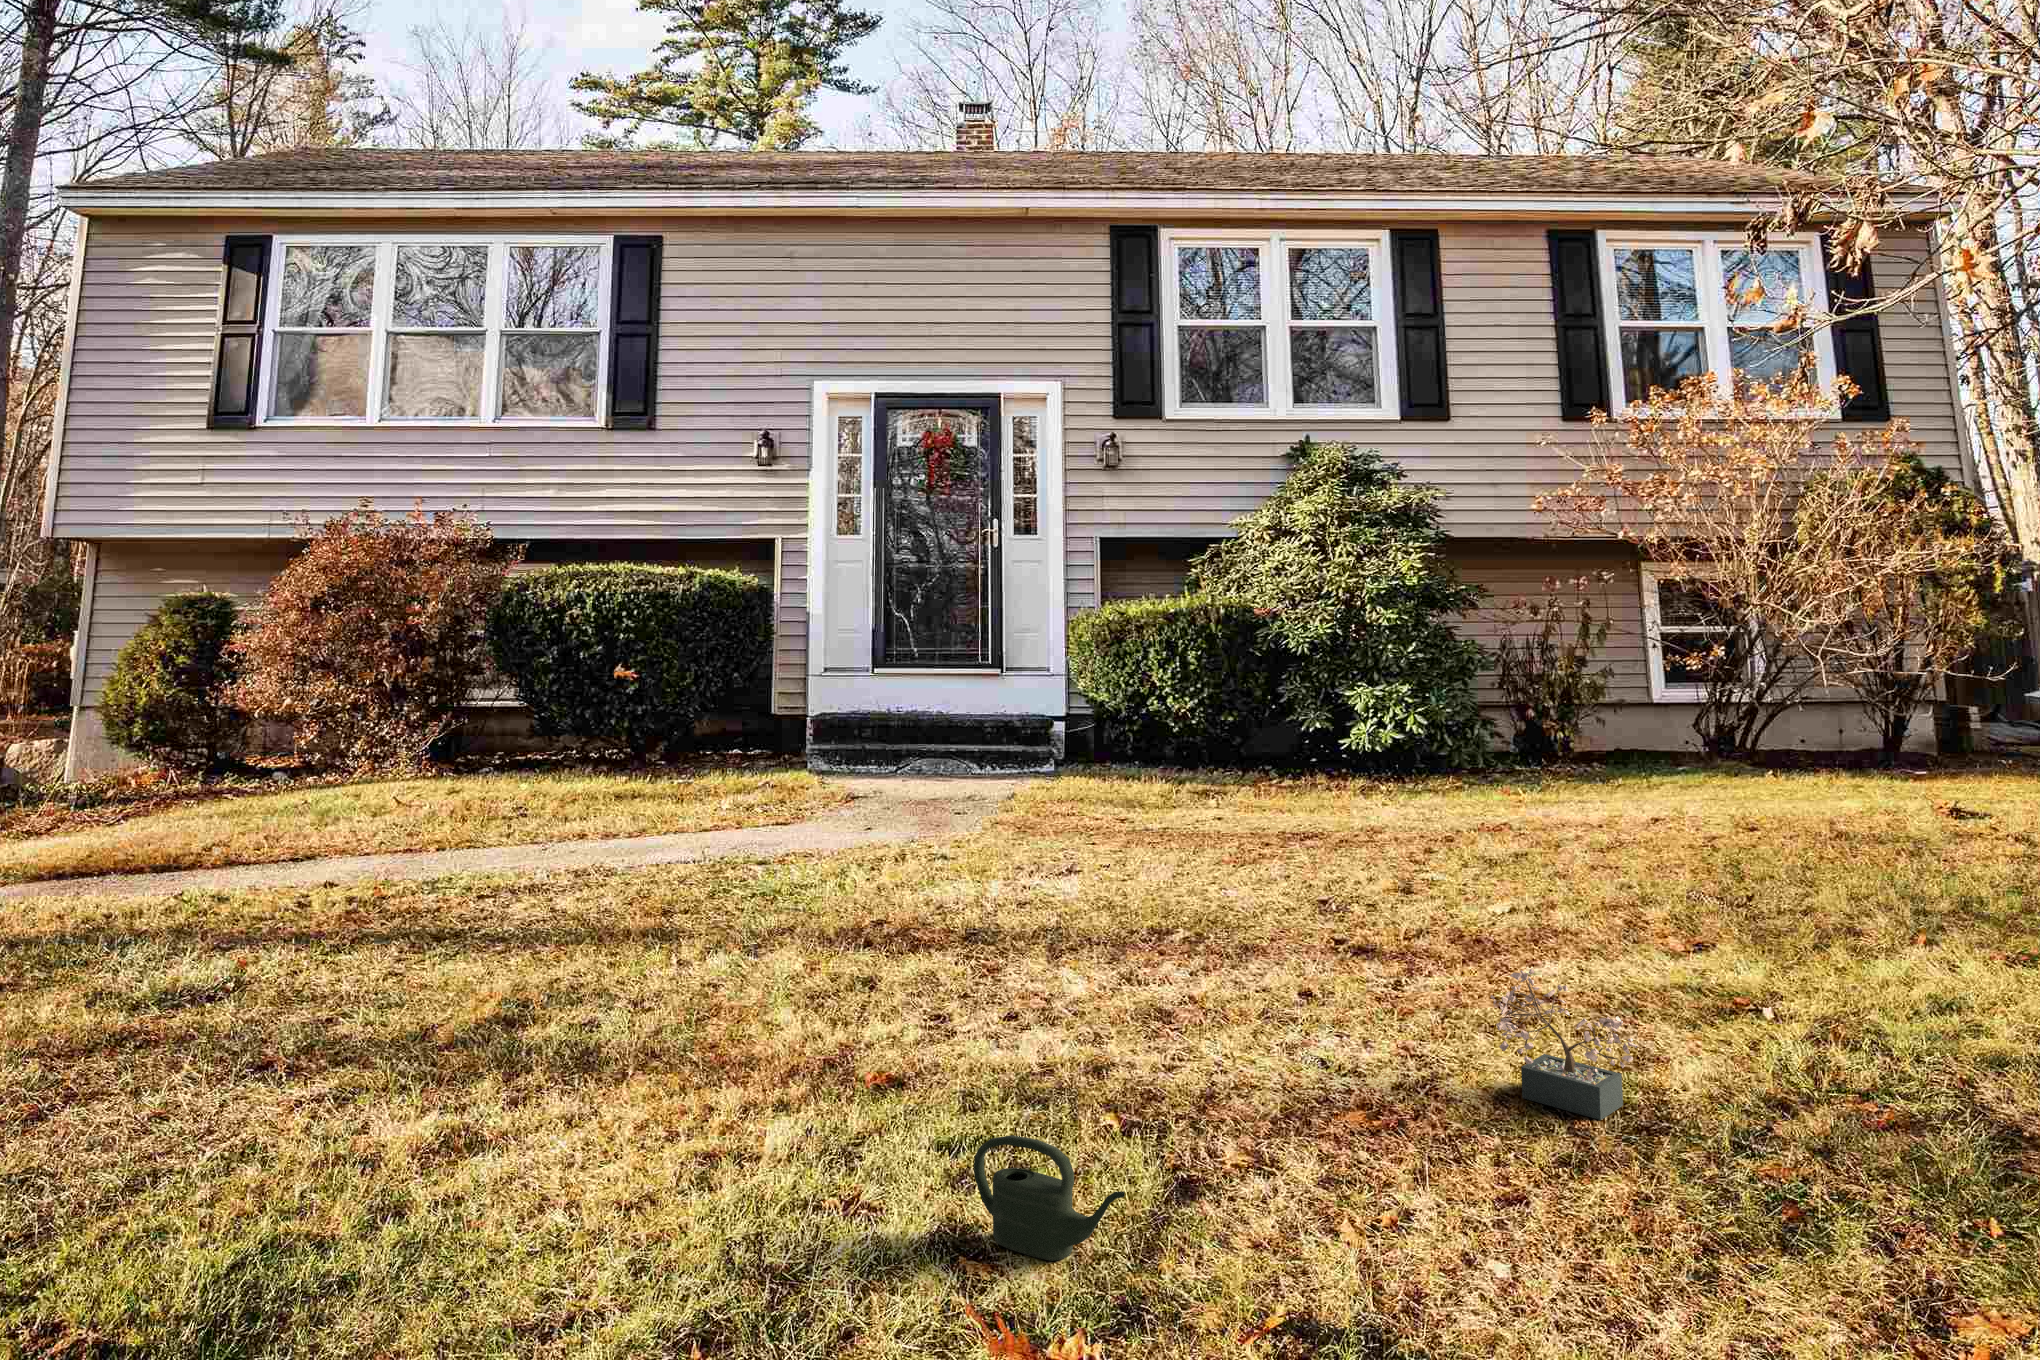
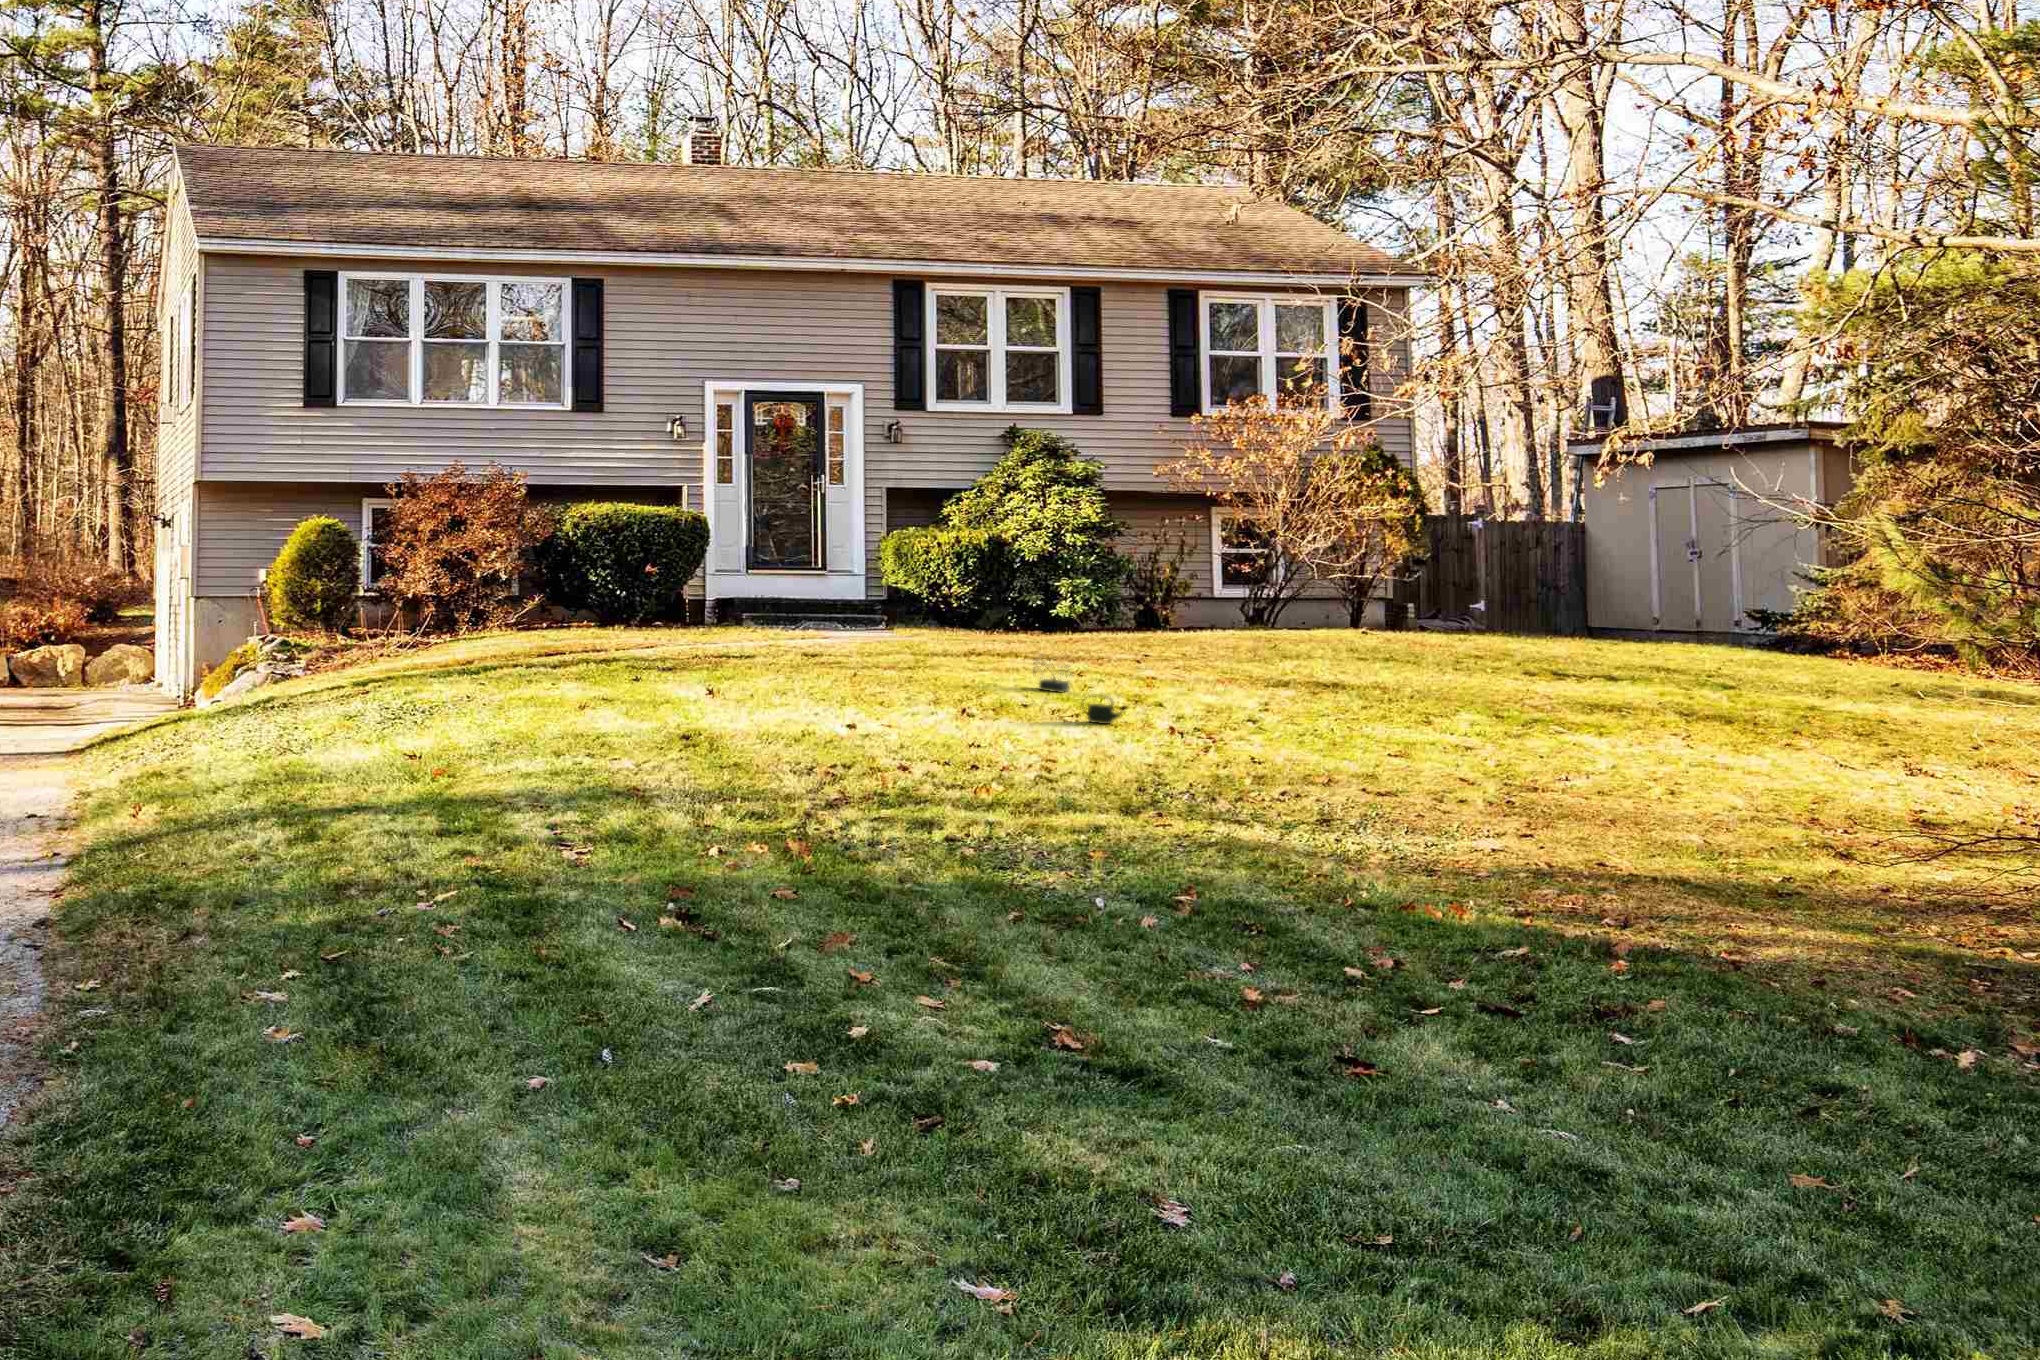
decorative plant: present [1490,969,1638,1120] -> present [1034,654,1073,693]

